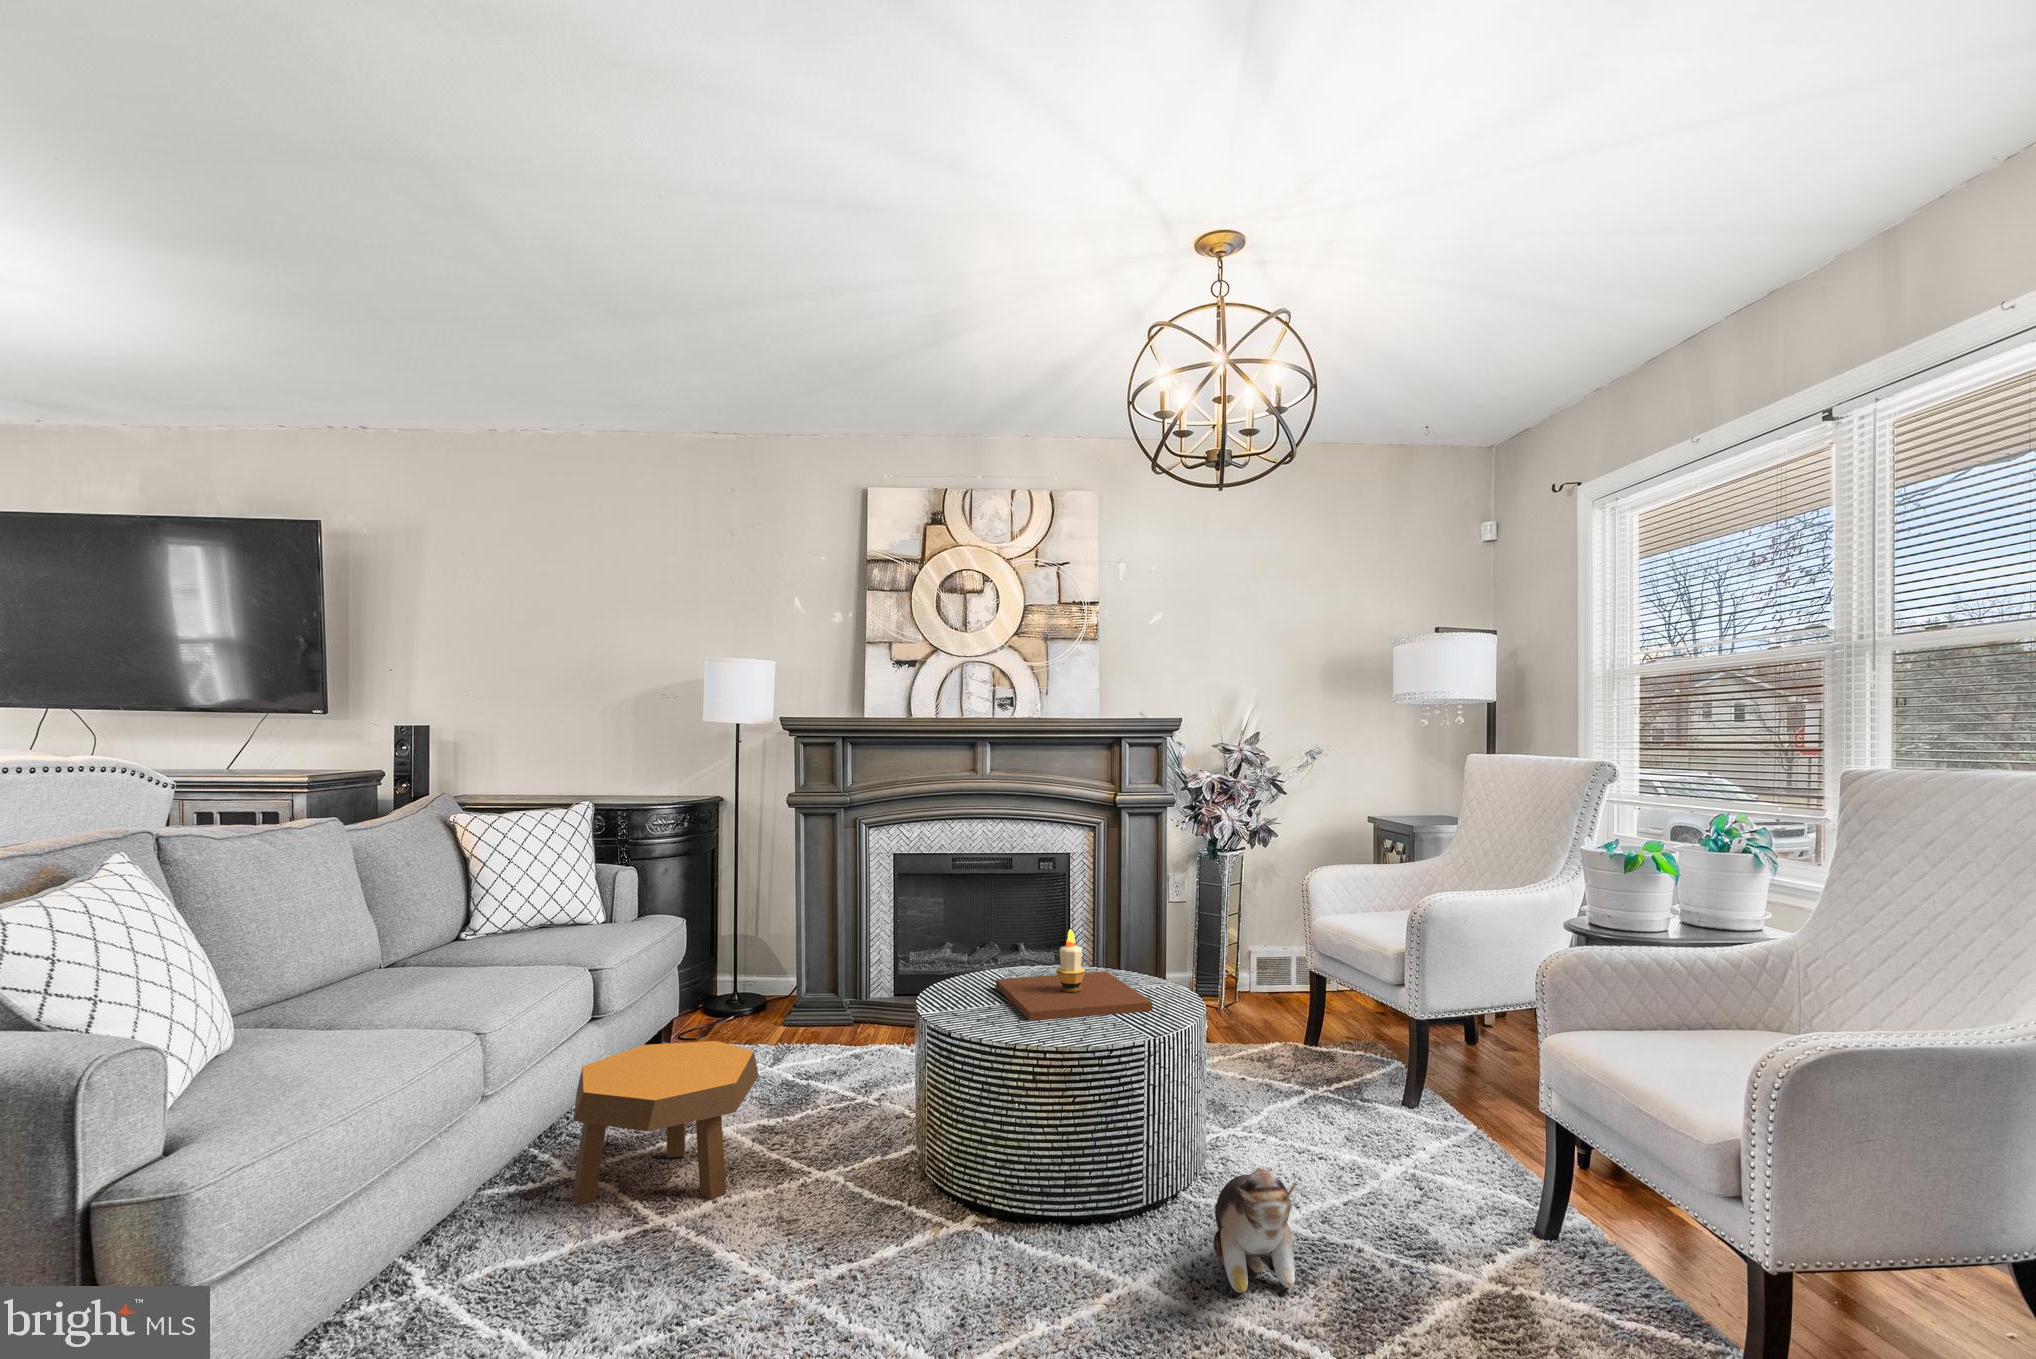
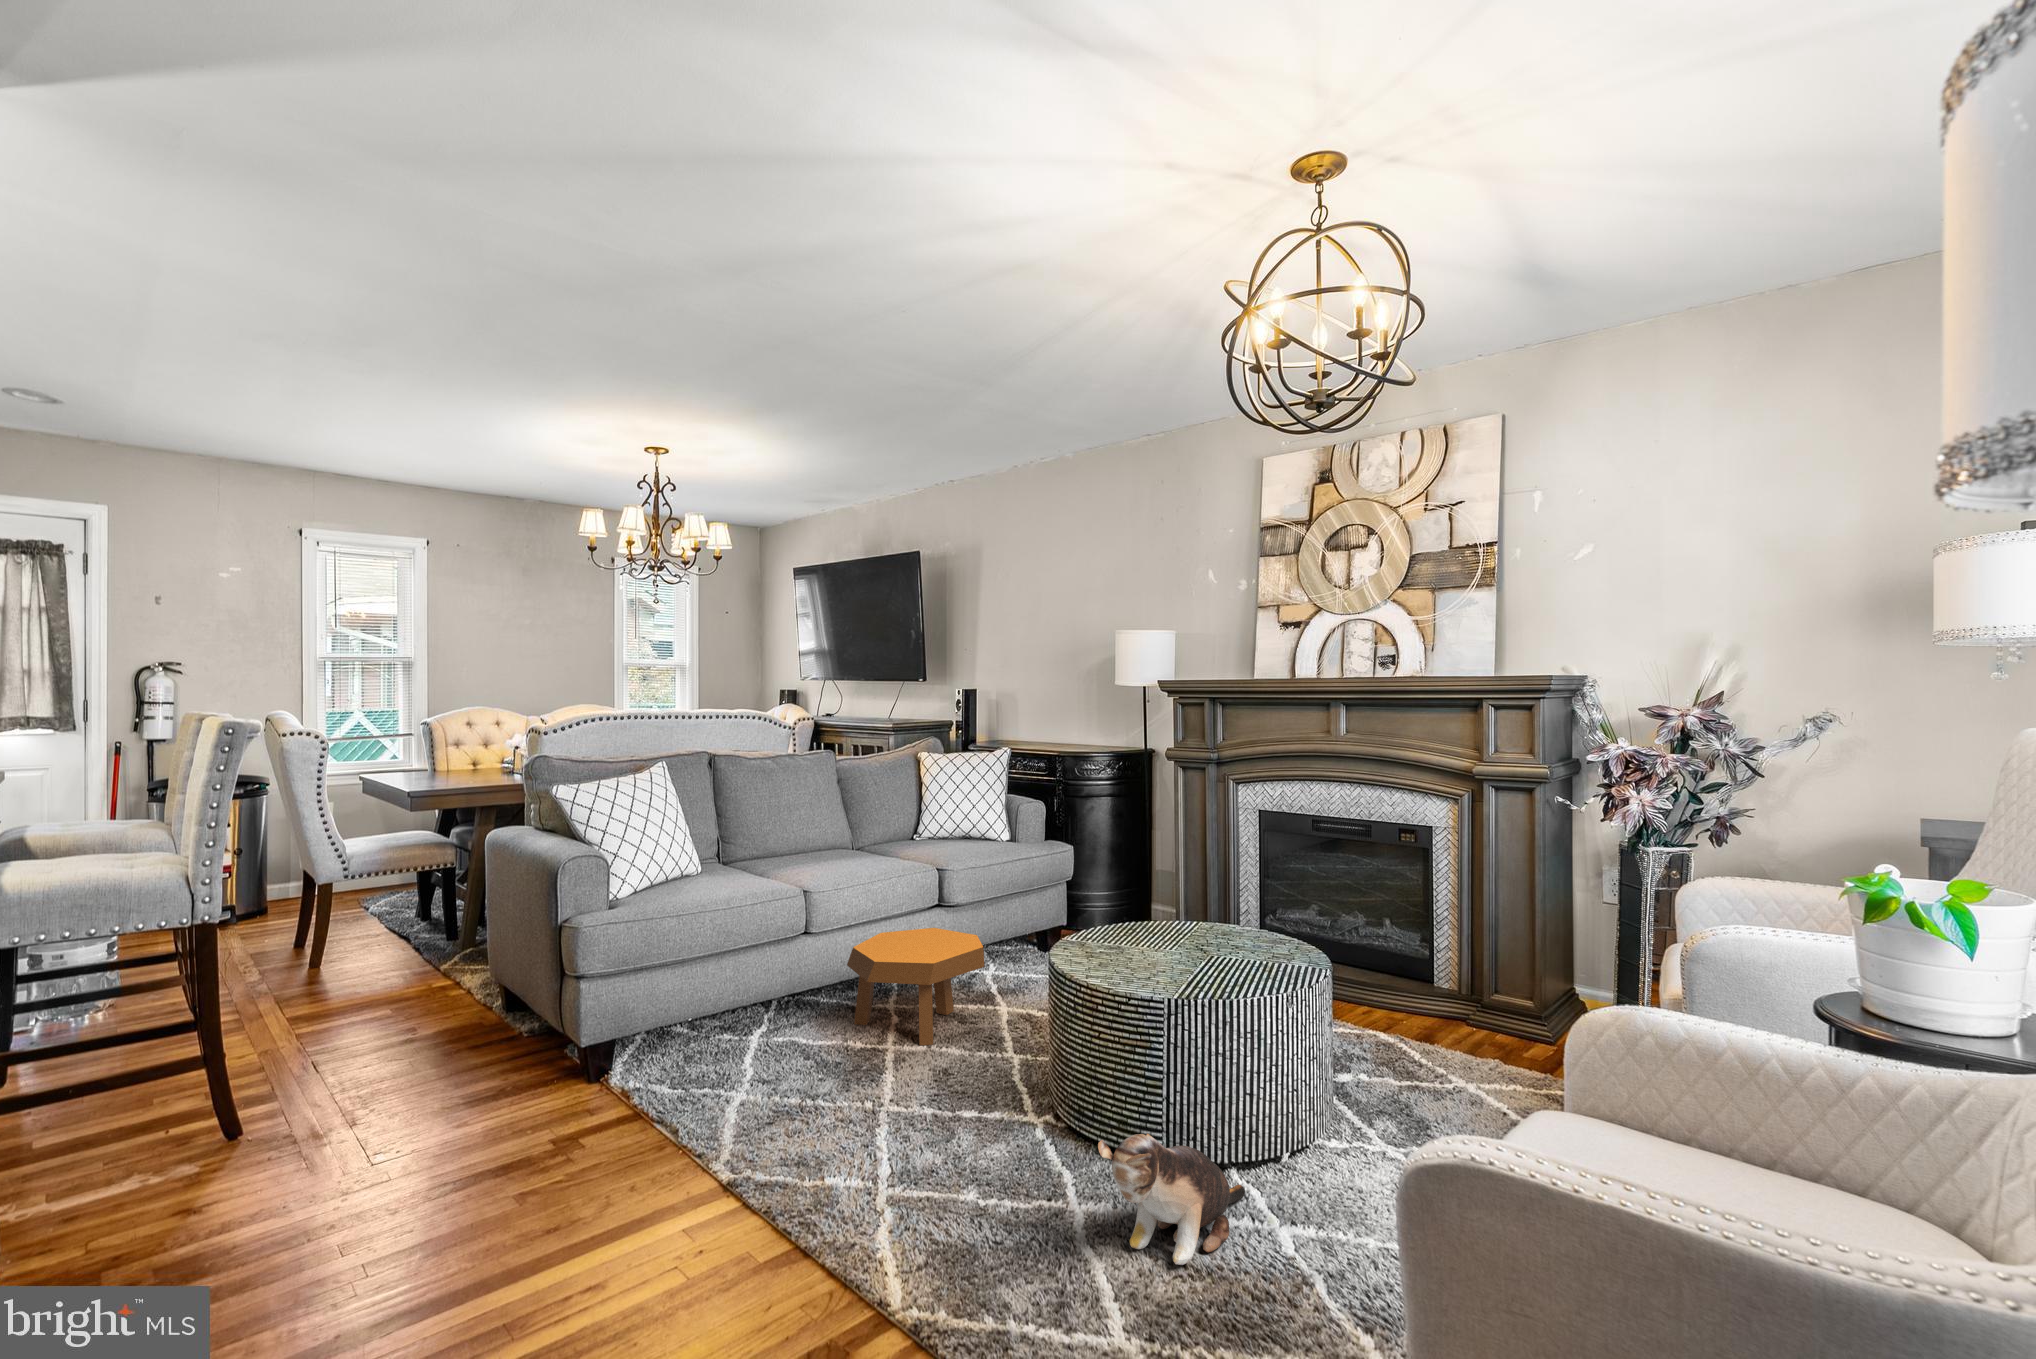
candle: present [996,929,1153,1021] -> none [1120,887,1273,979]

